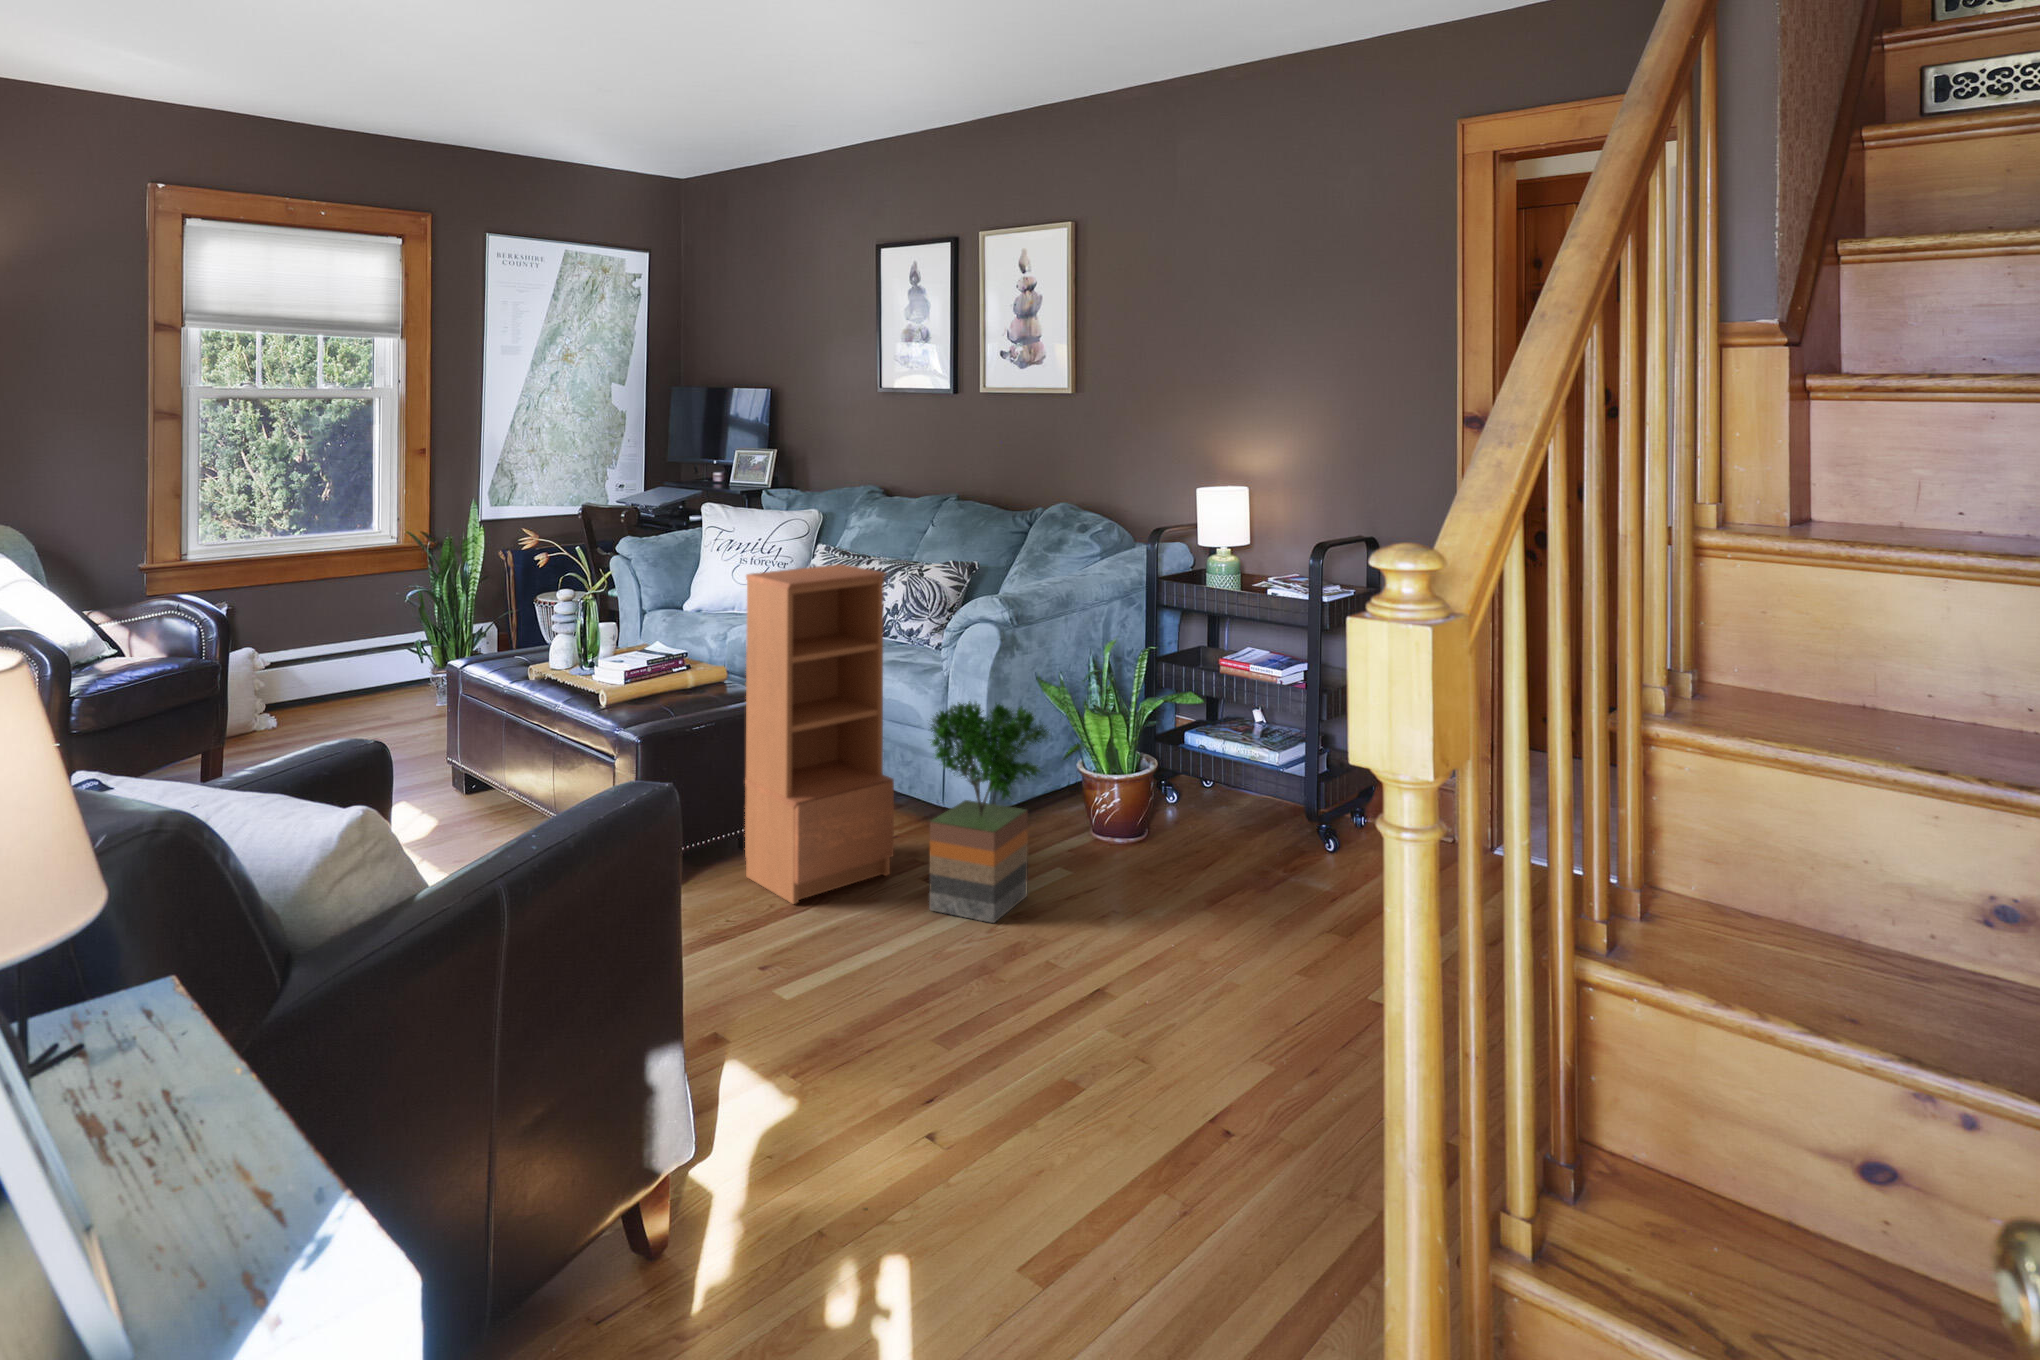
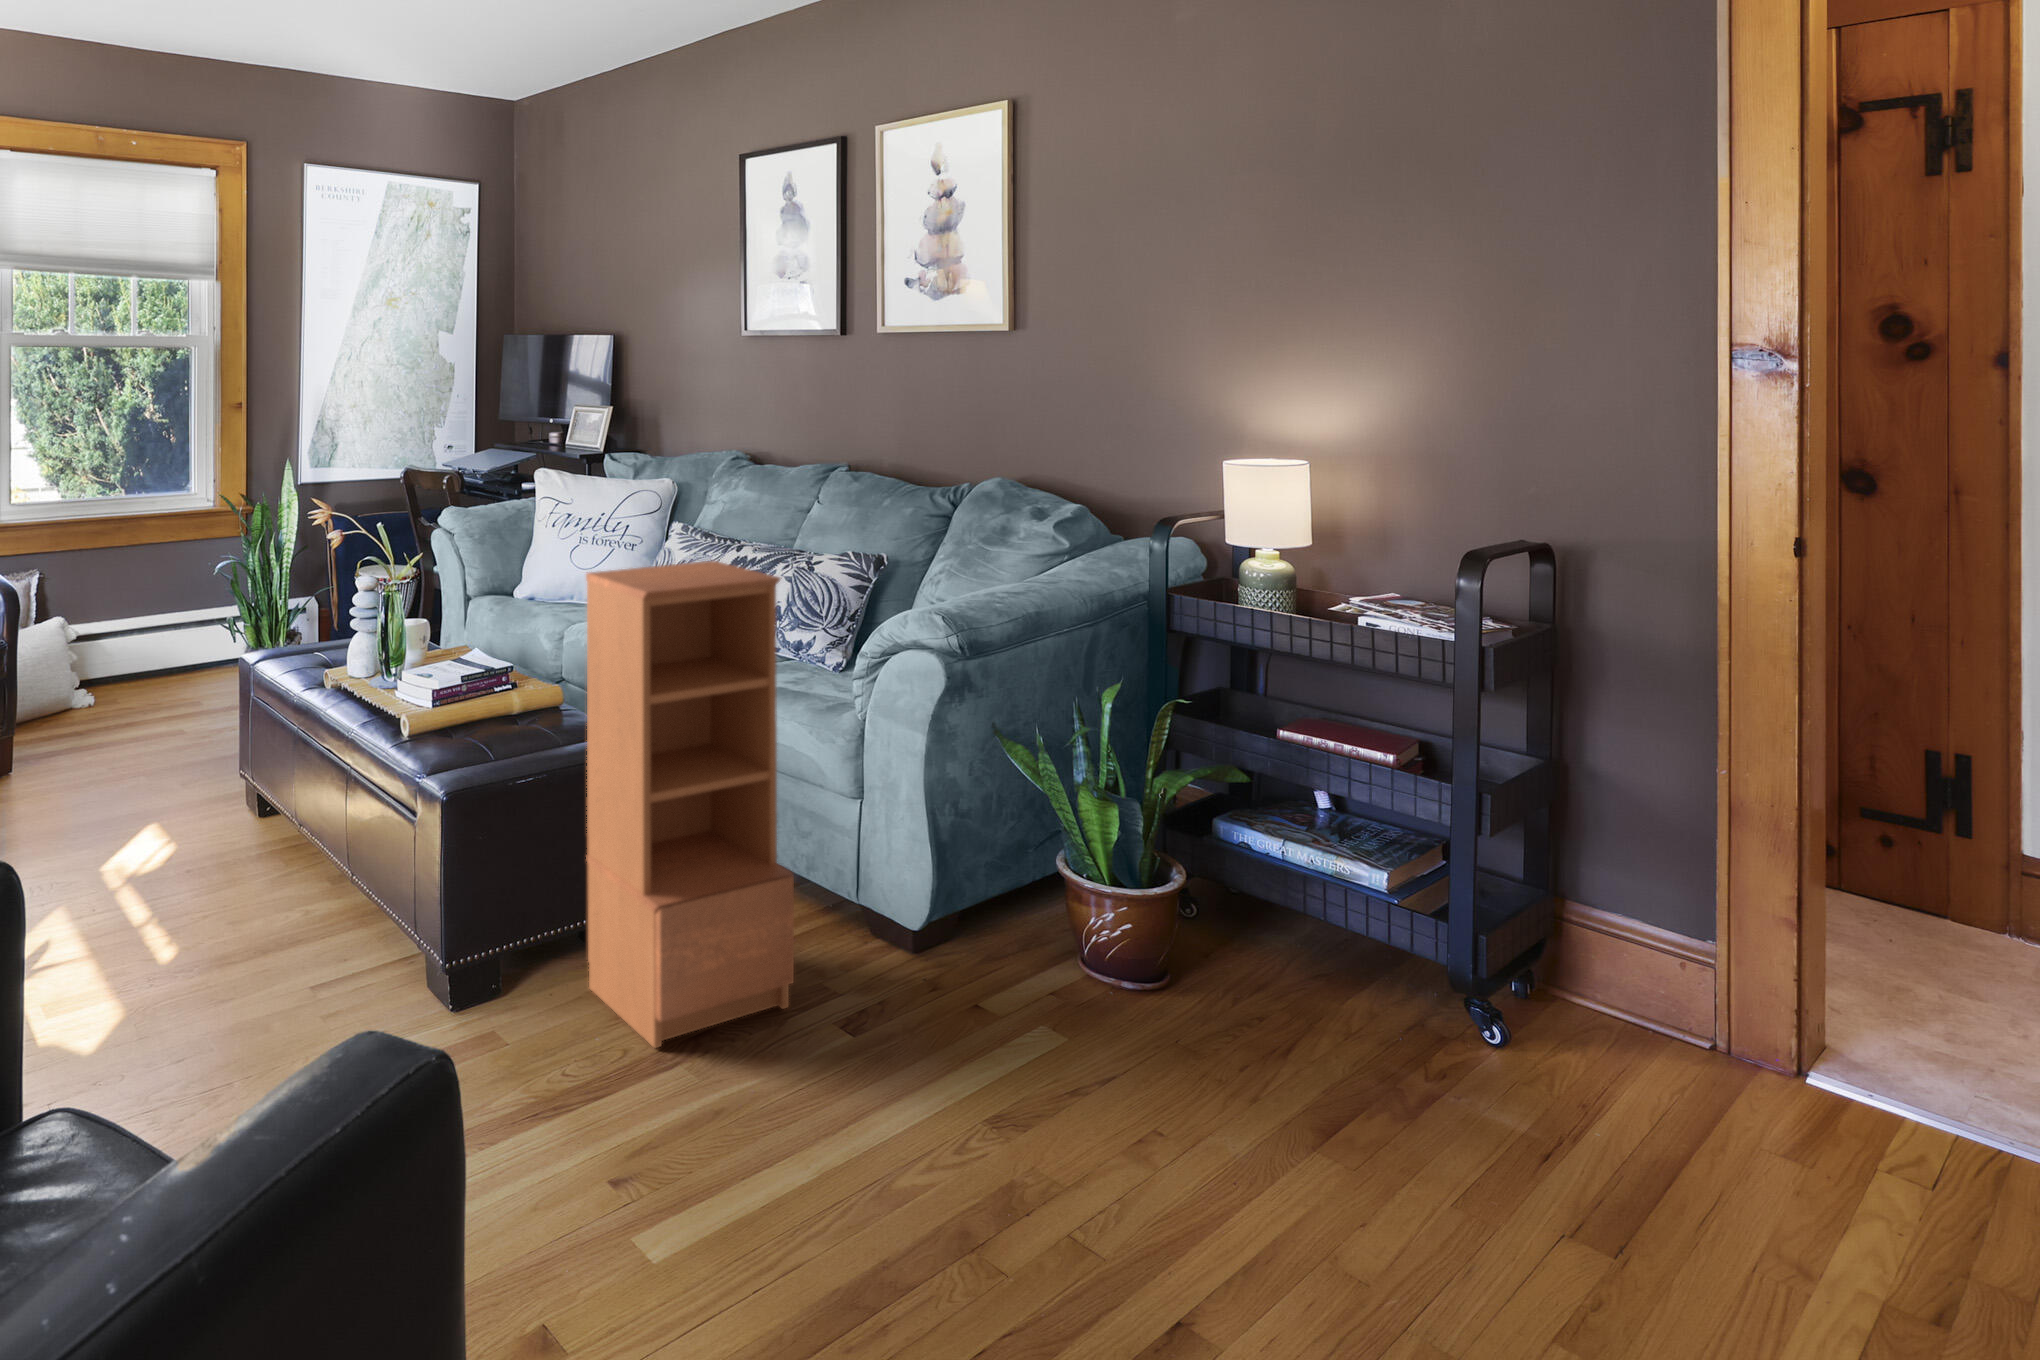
potted tree: present [929,701,1050,923] -> none [844,772,1043,1127]

